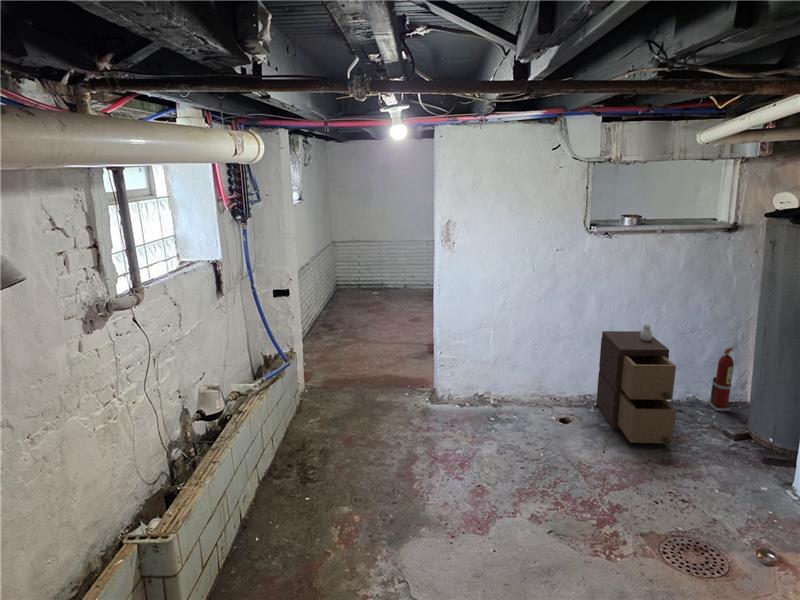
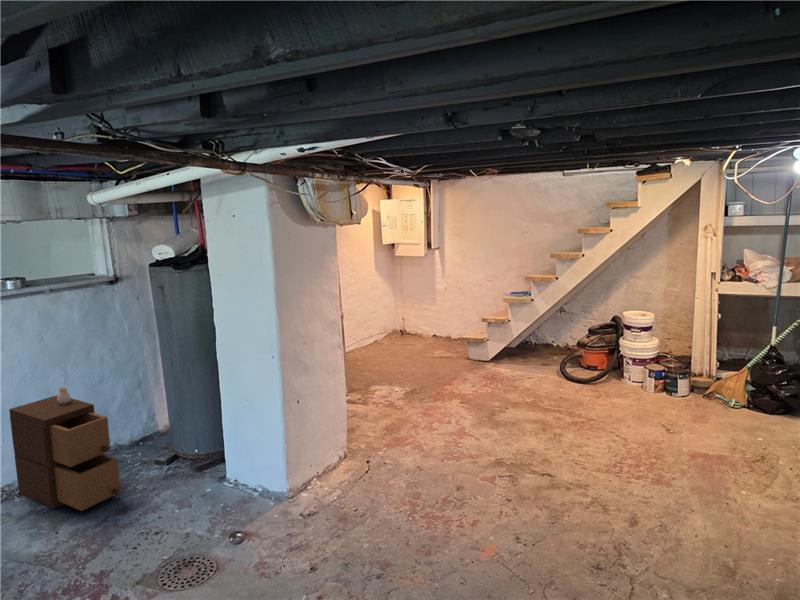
fire extinguisher: present [709,348,734,411] -> none [129,387,150,448]

